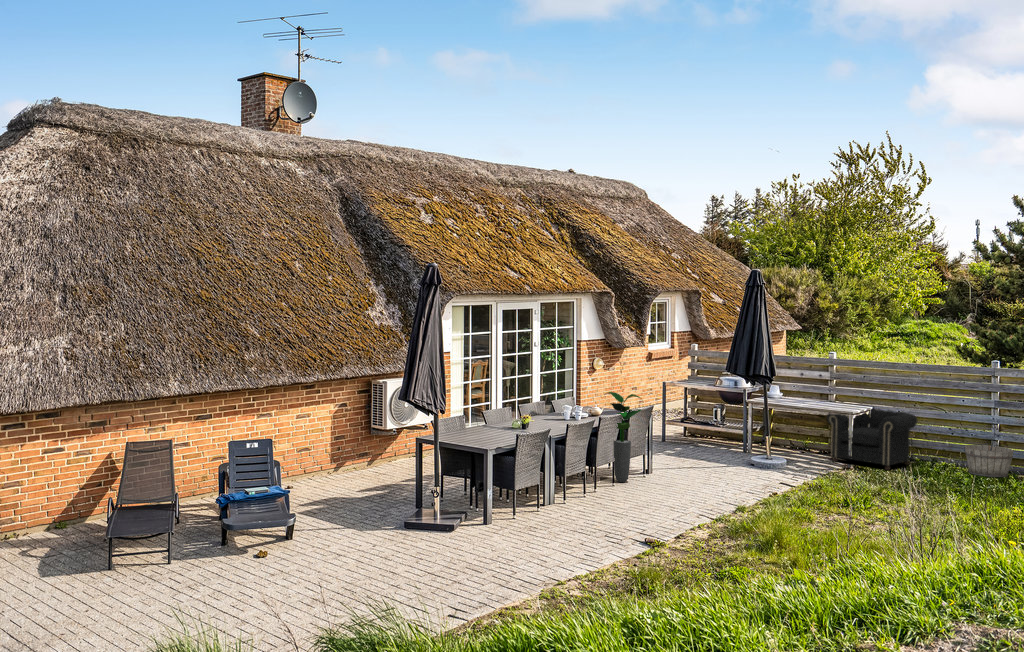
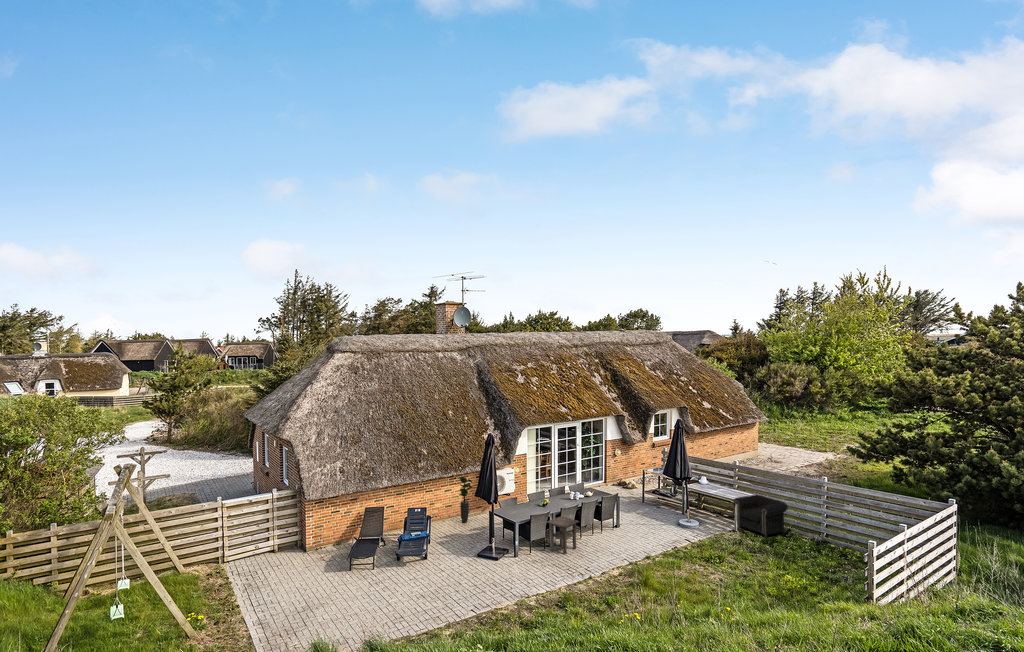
potted plant: present [609,392,642,482] -> present [456,477,473,522]
wooden bucket: present [965,439,1014,477] -> none [813,524,843,549]
side table: none [536,443,597,508] -> present [547,516,579,554]

